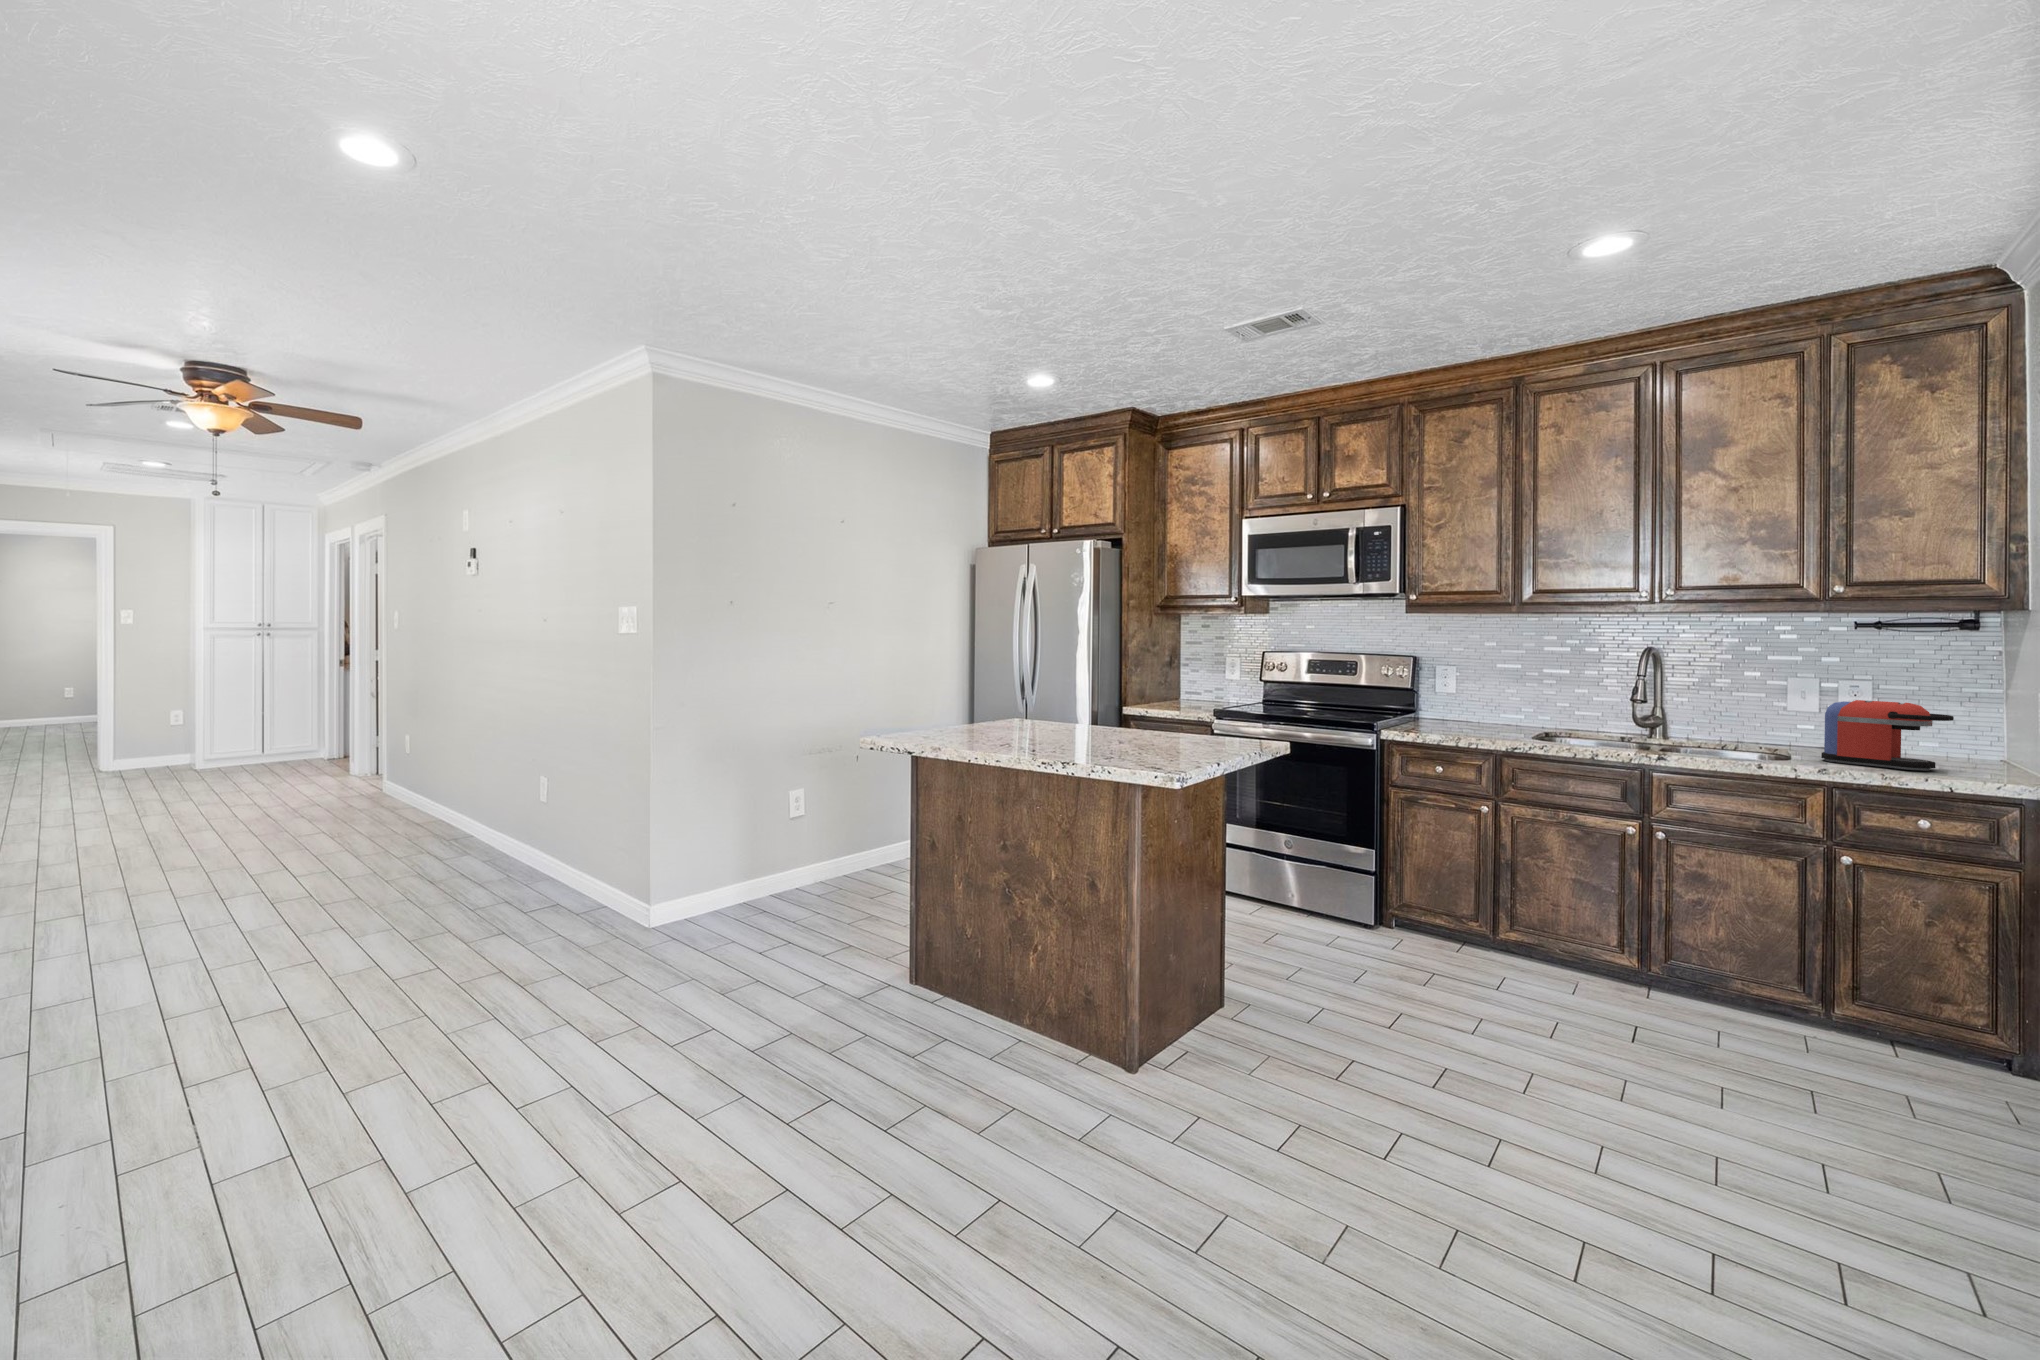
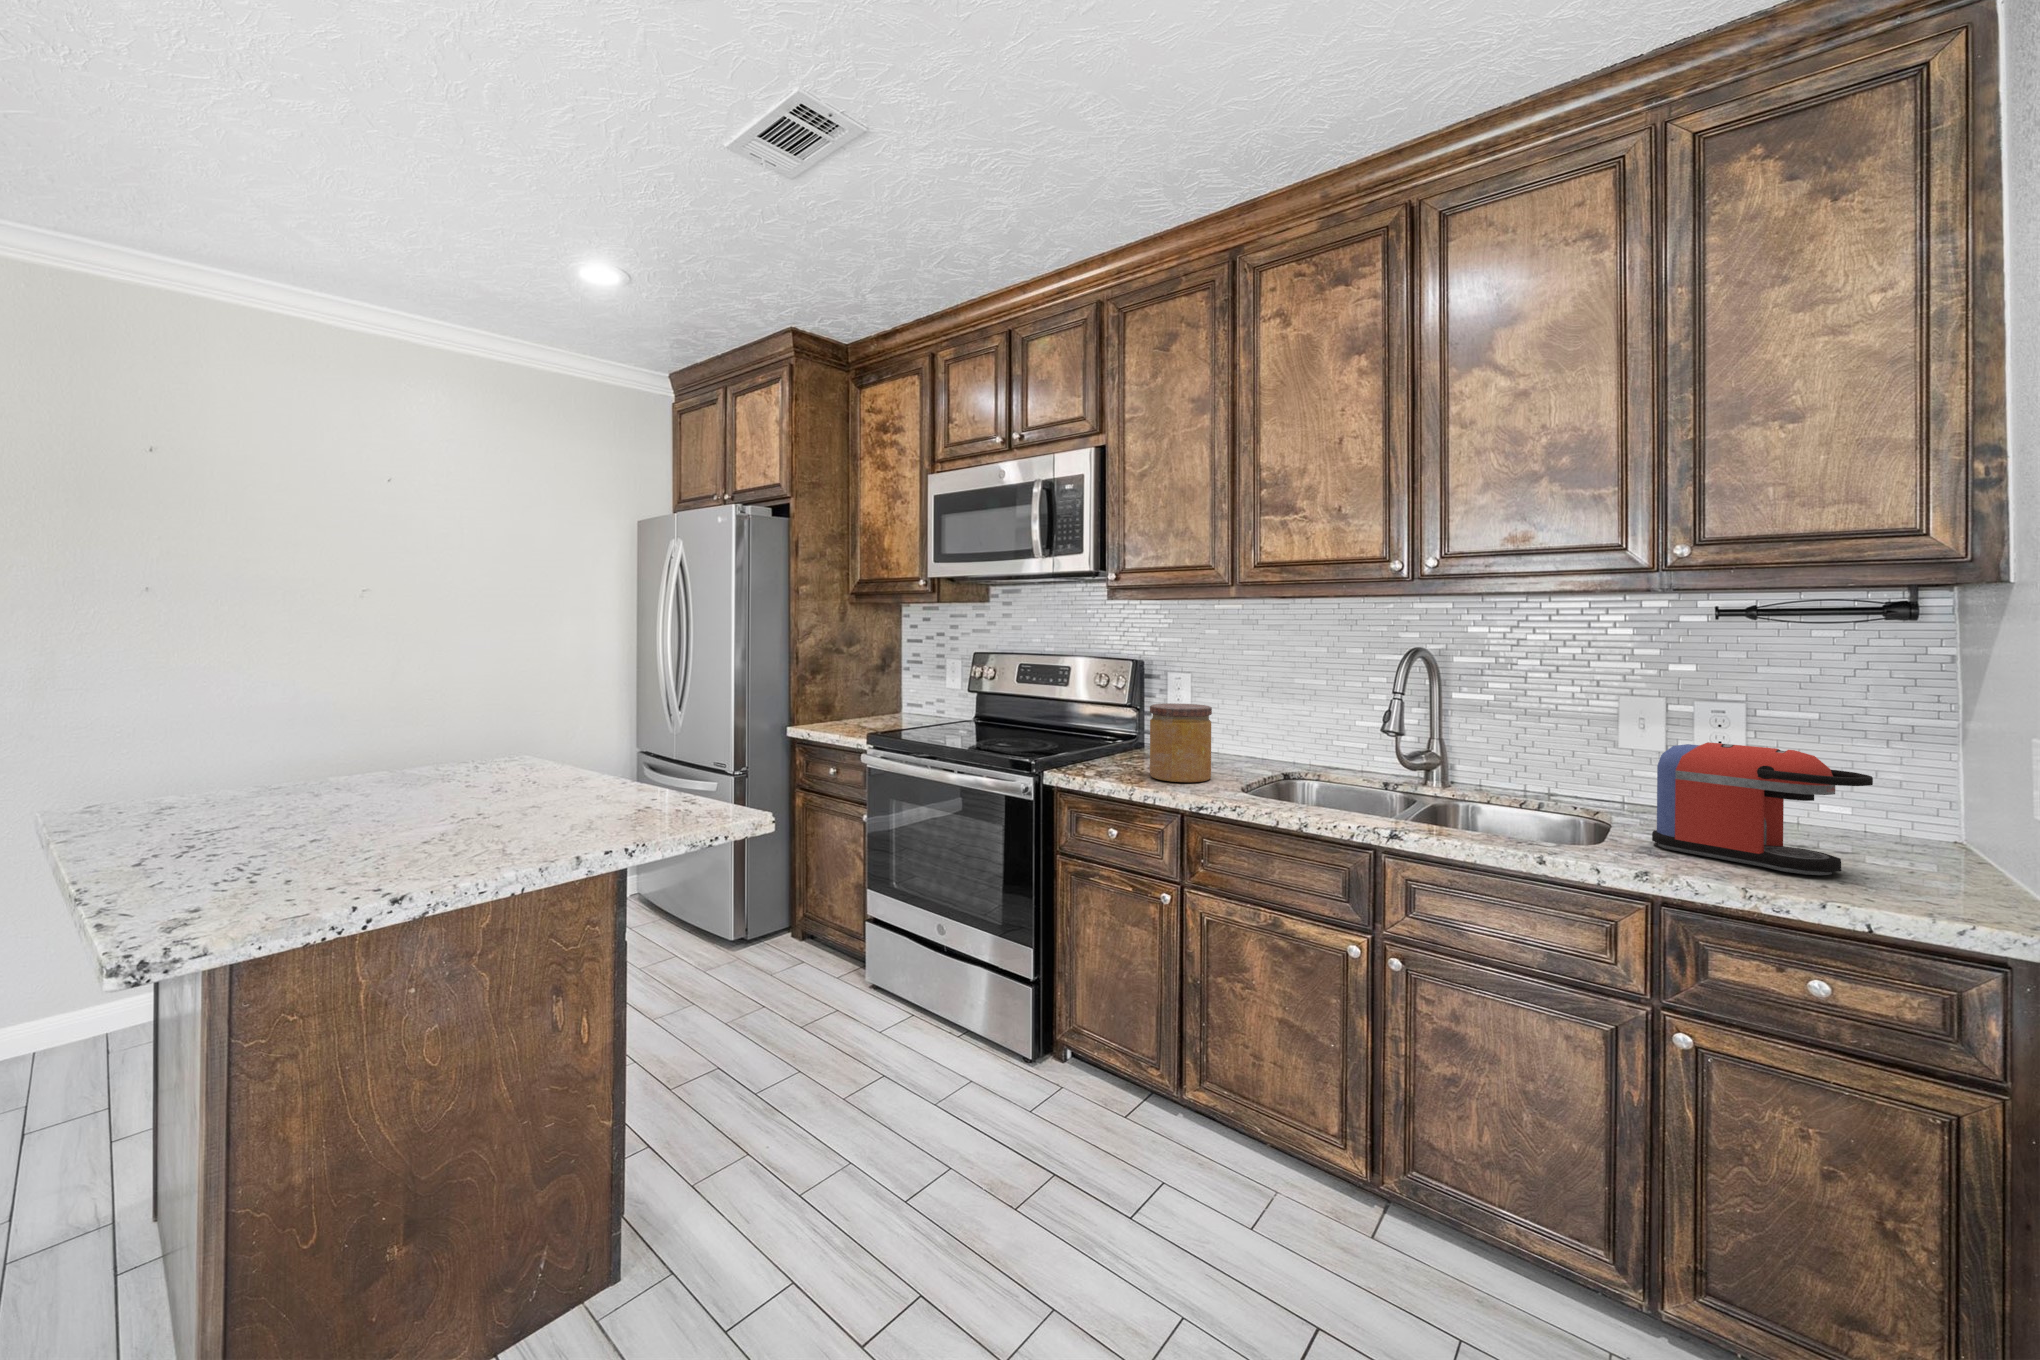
jar: none [1454,683,1501,734] -> present [1150,703,1212,782]

